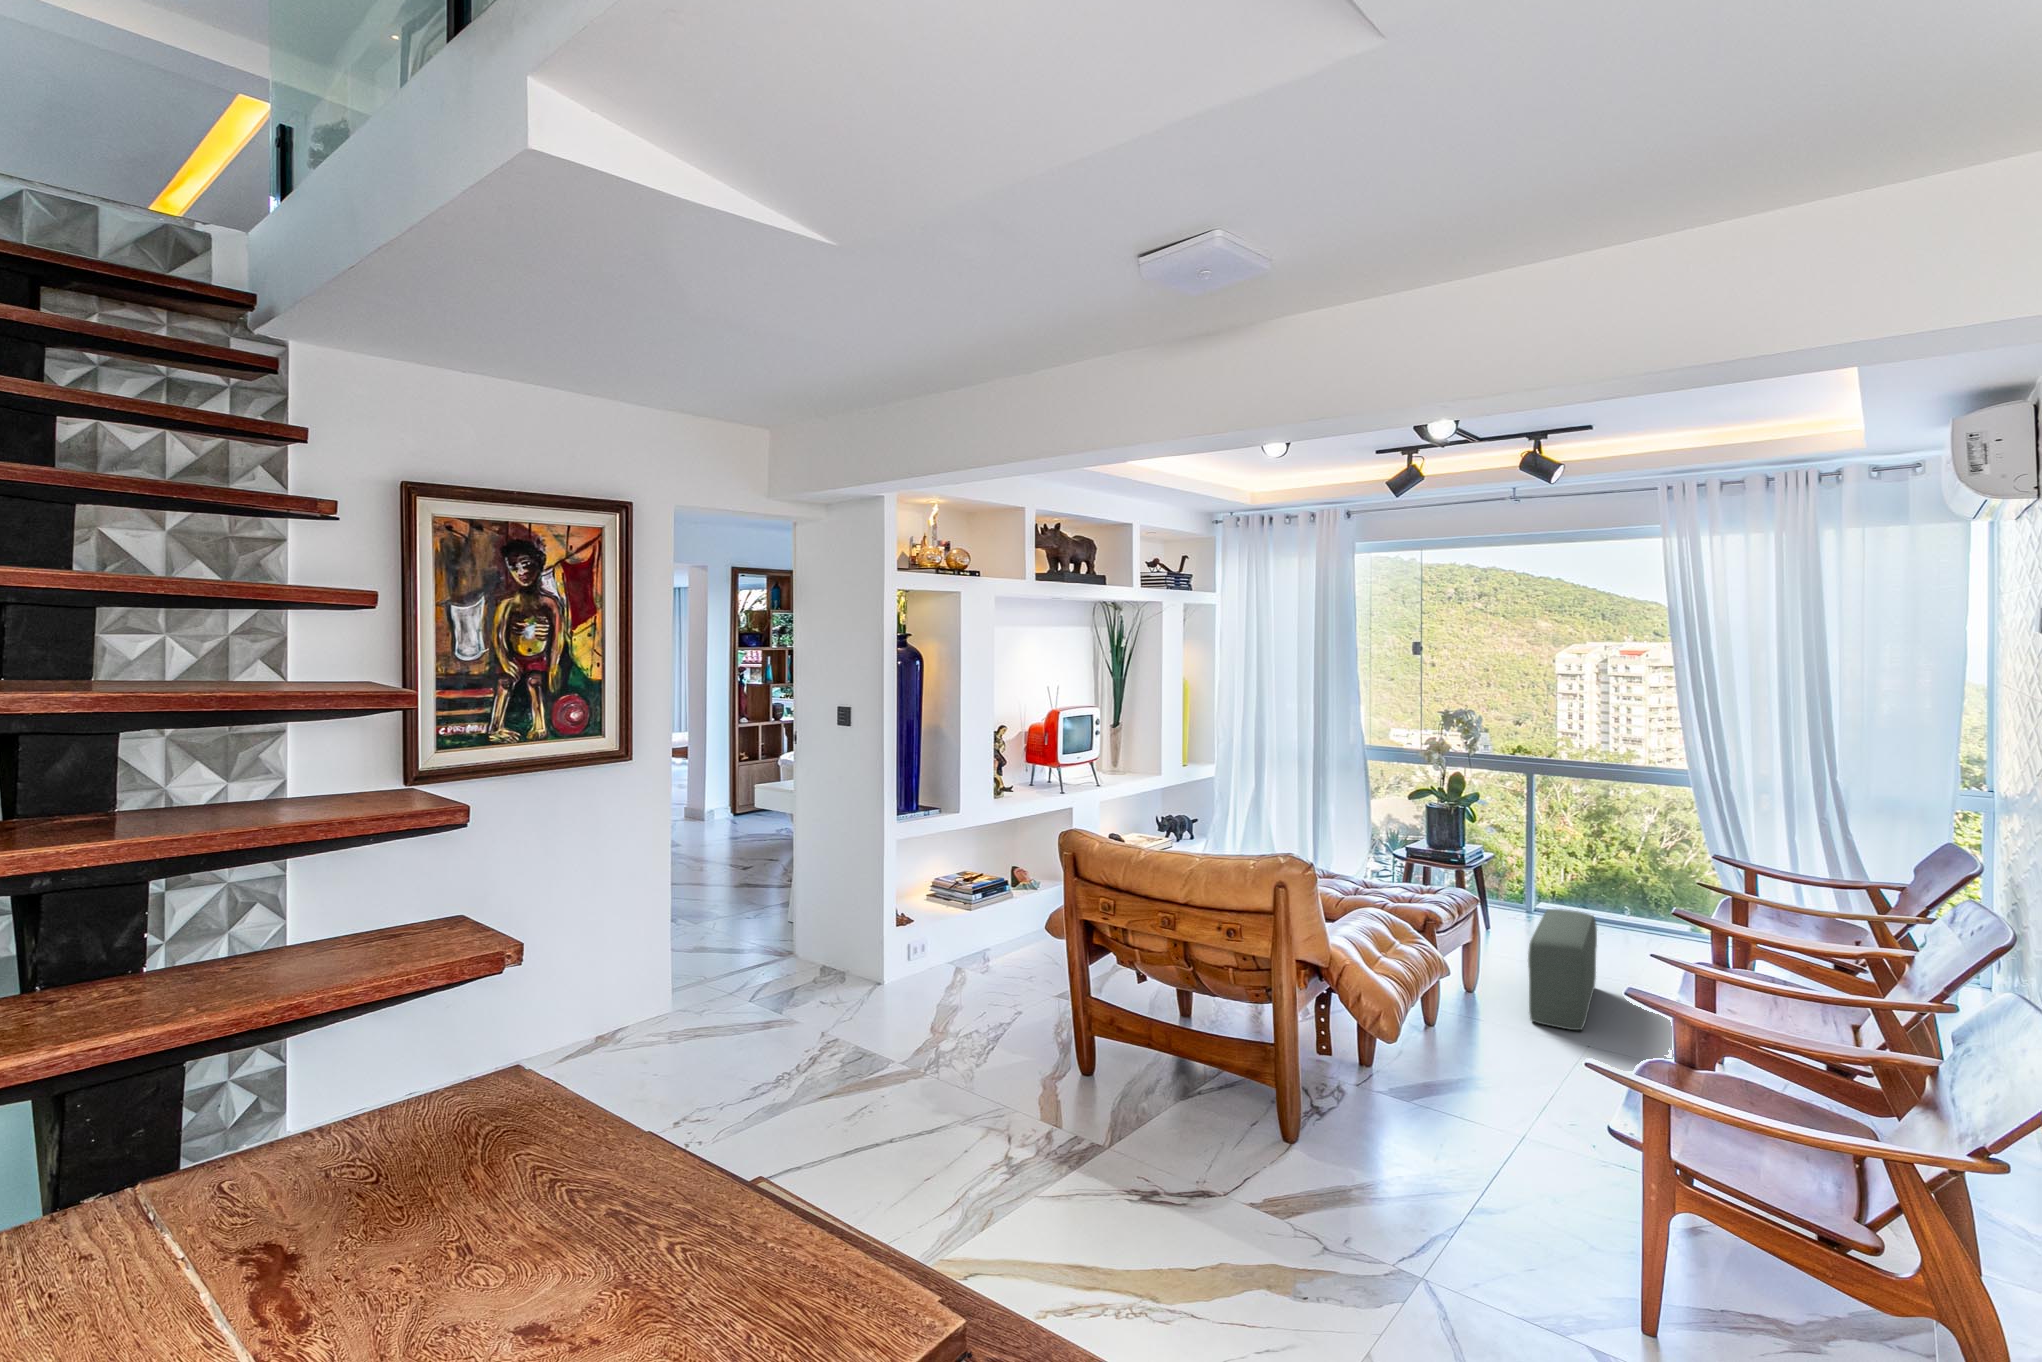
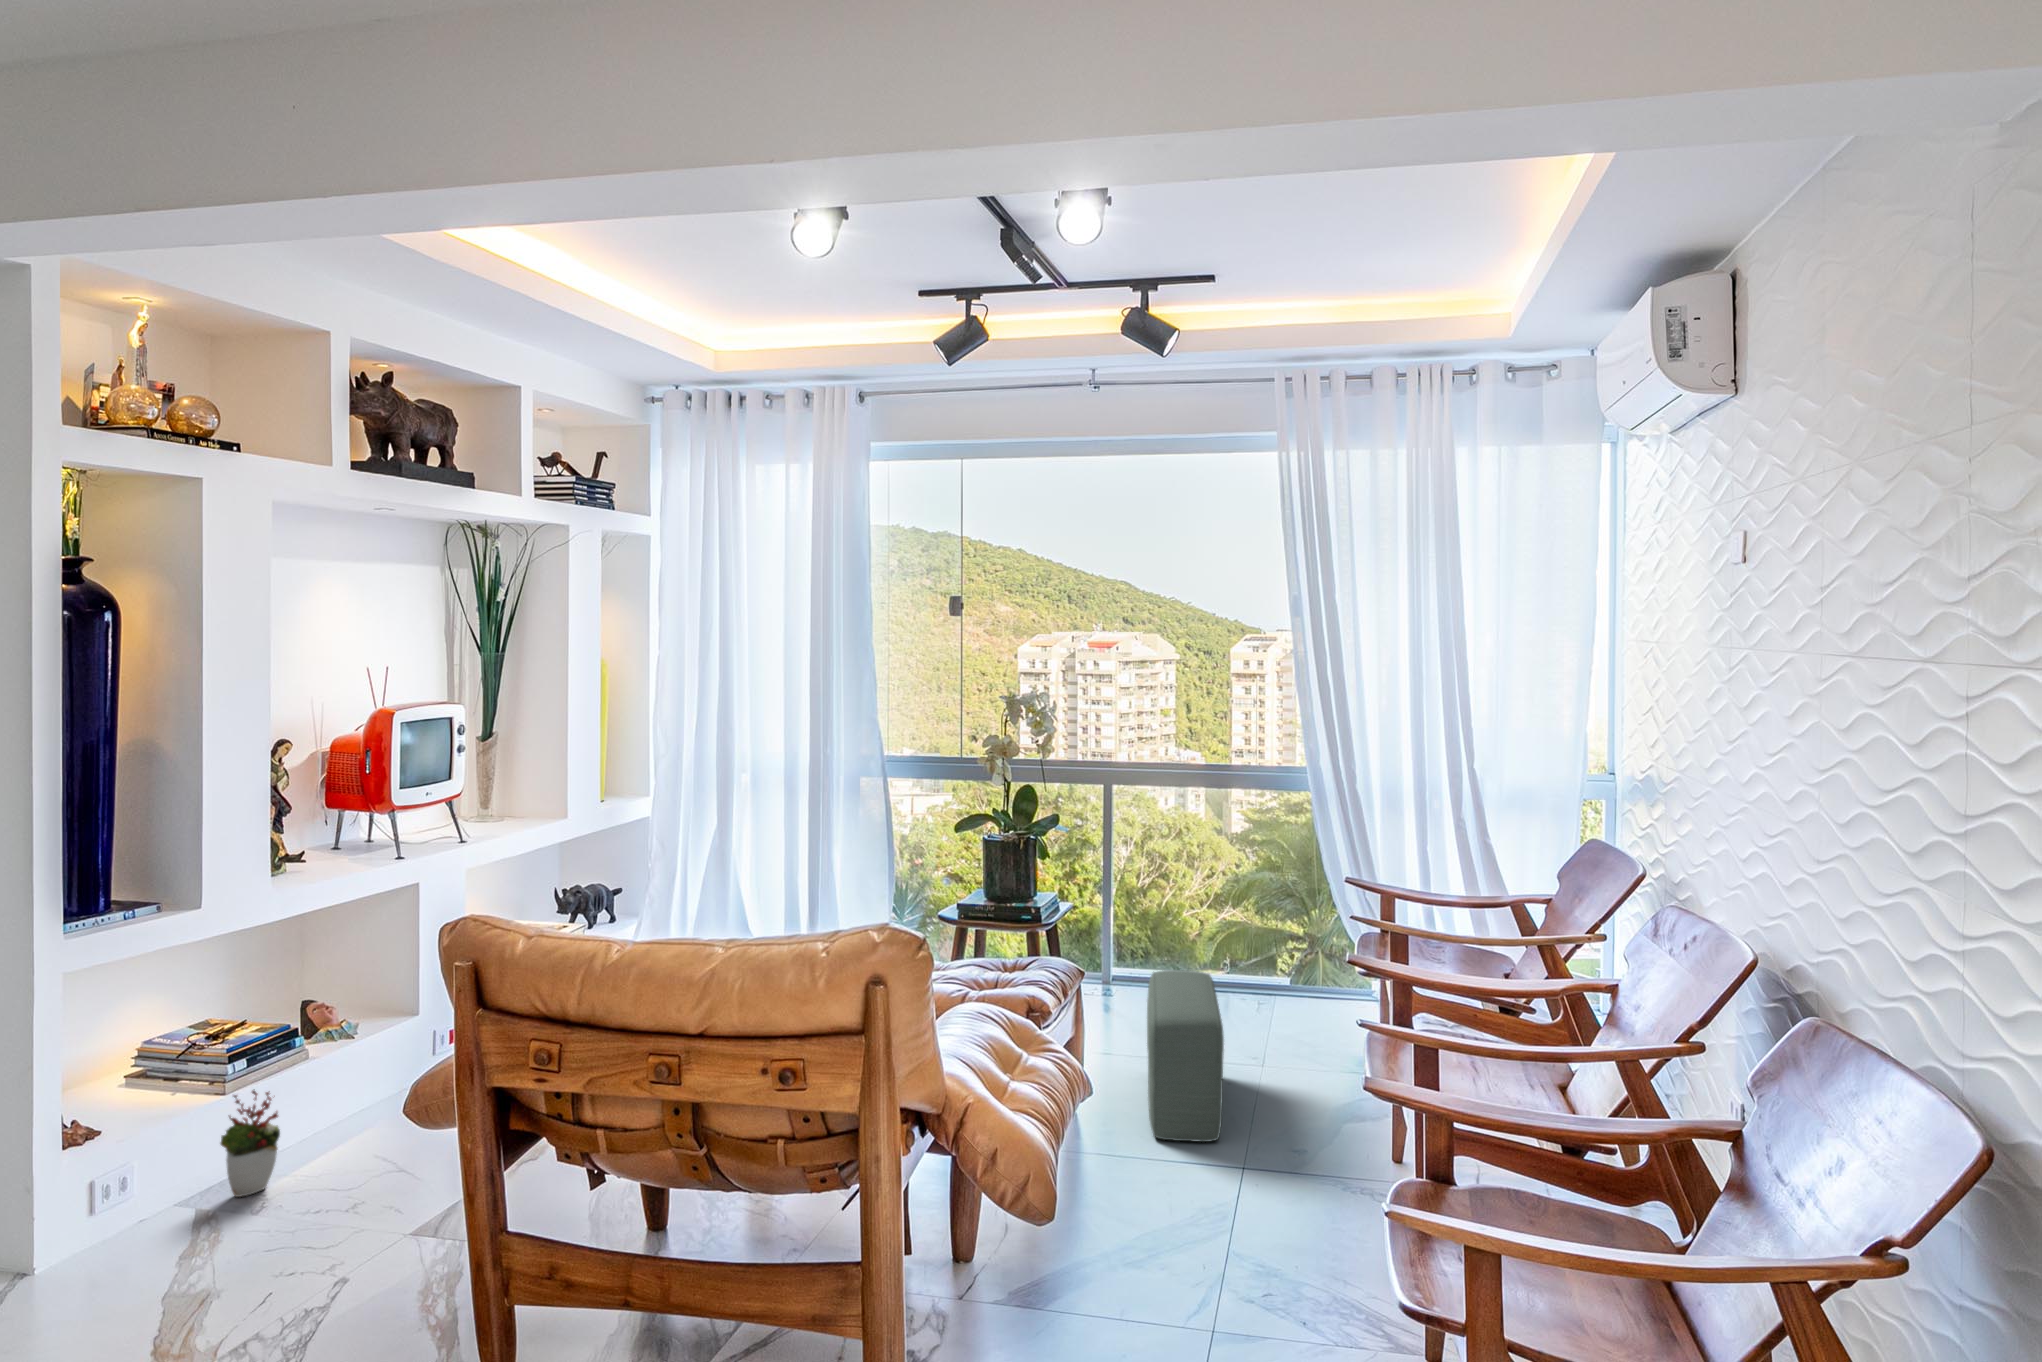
decorative plant: none [968,910,996,965] -> present [221,1091,280,1197]

